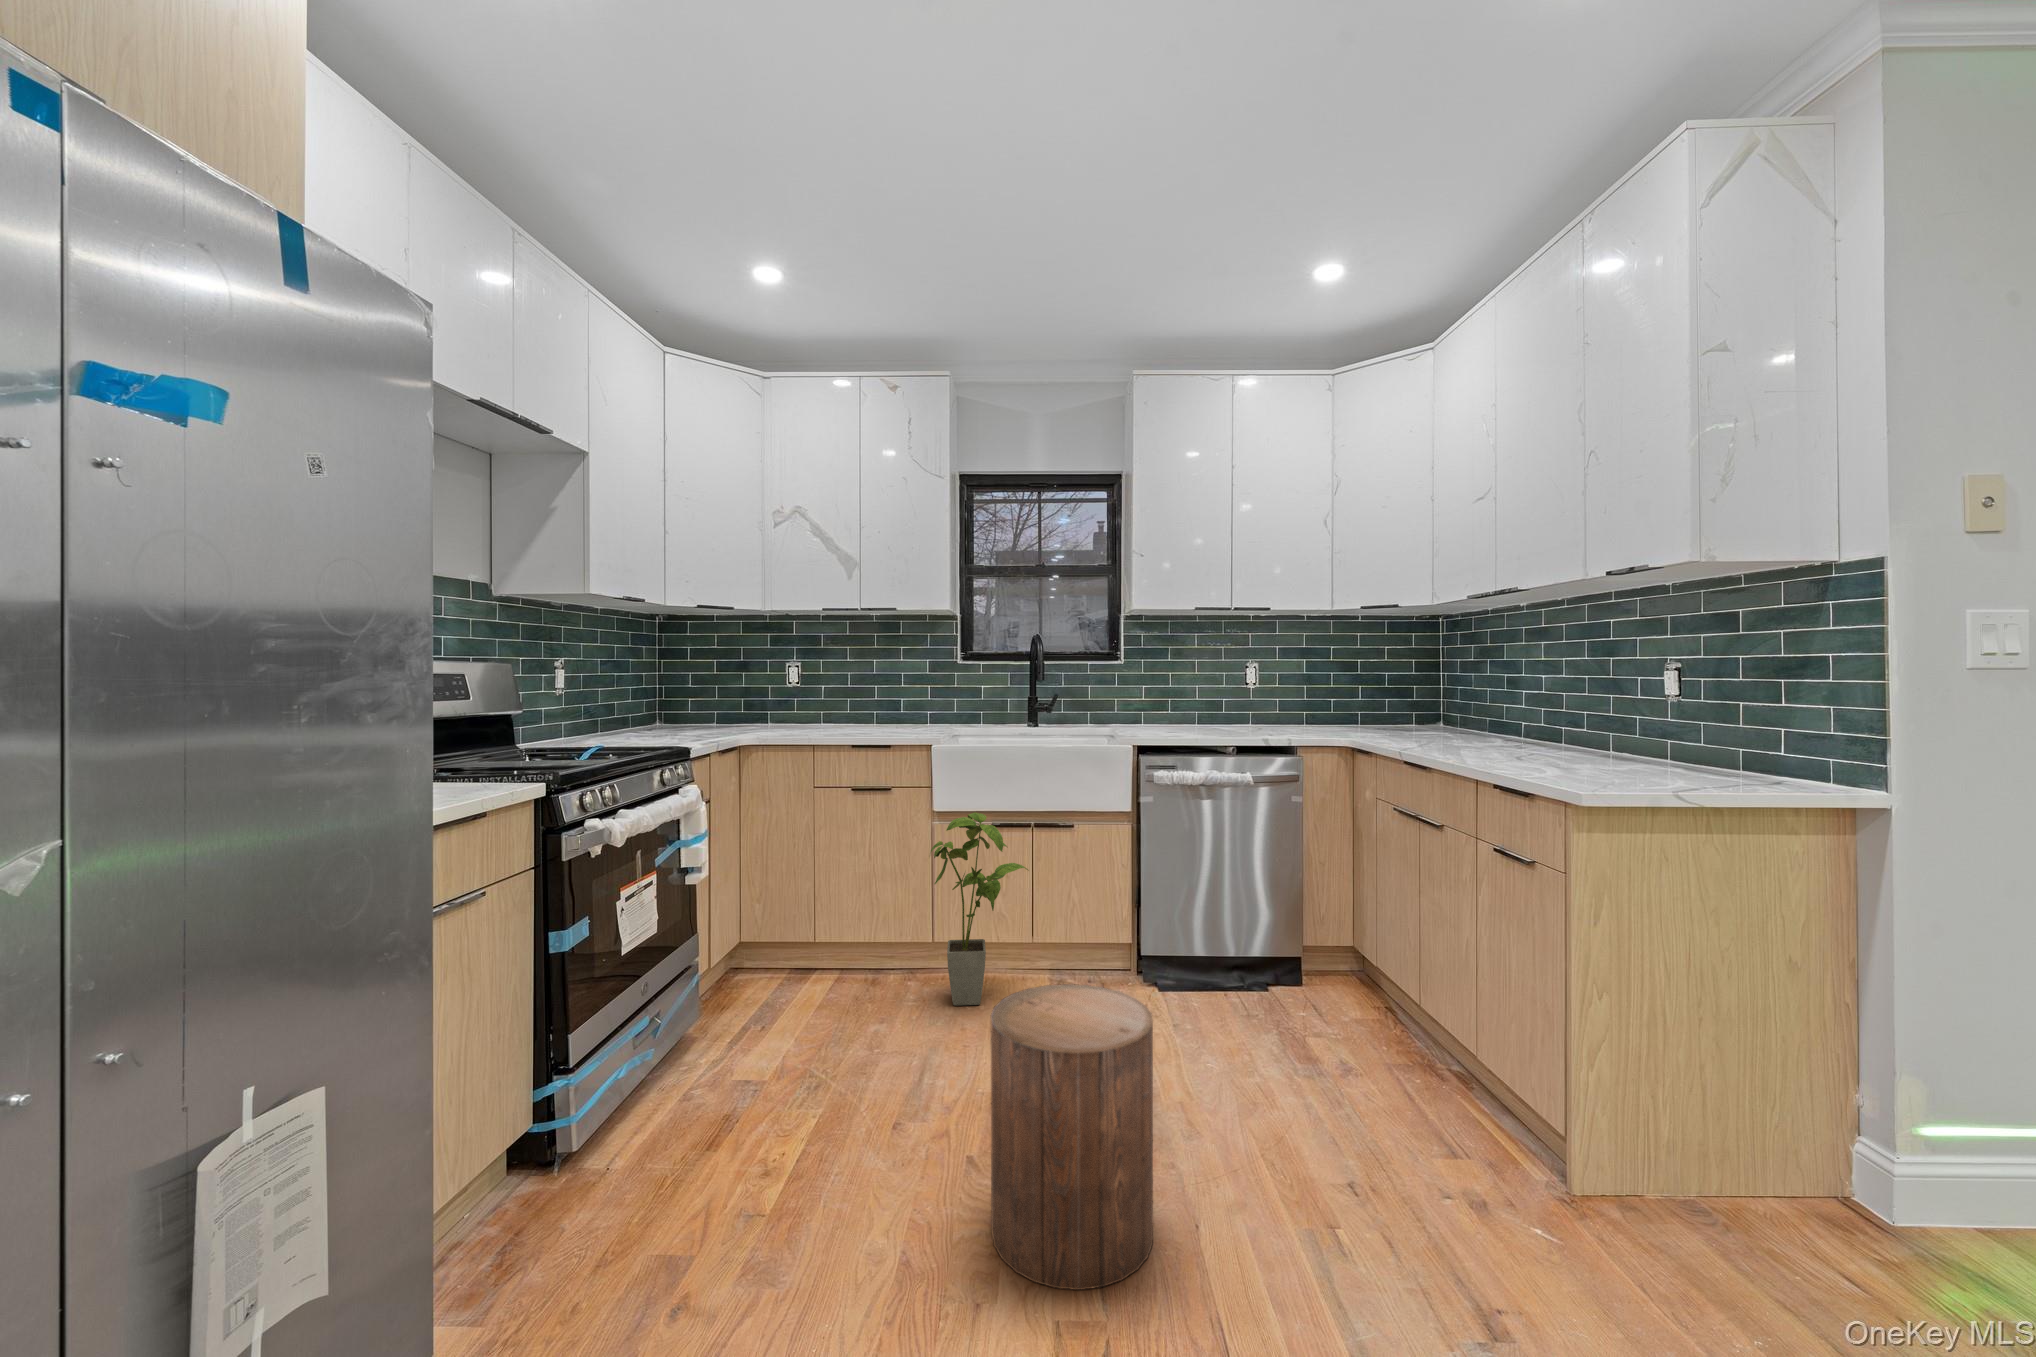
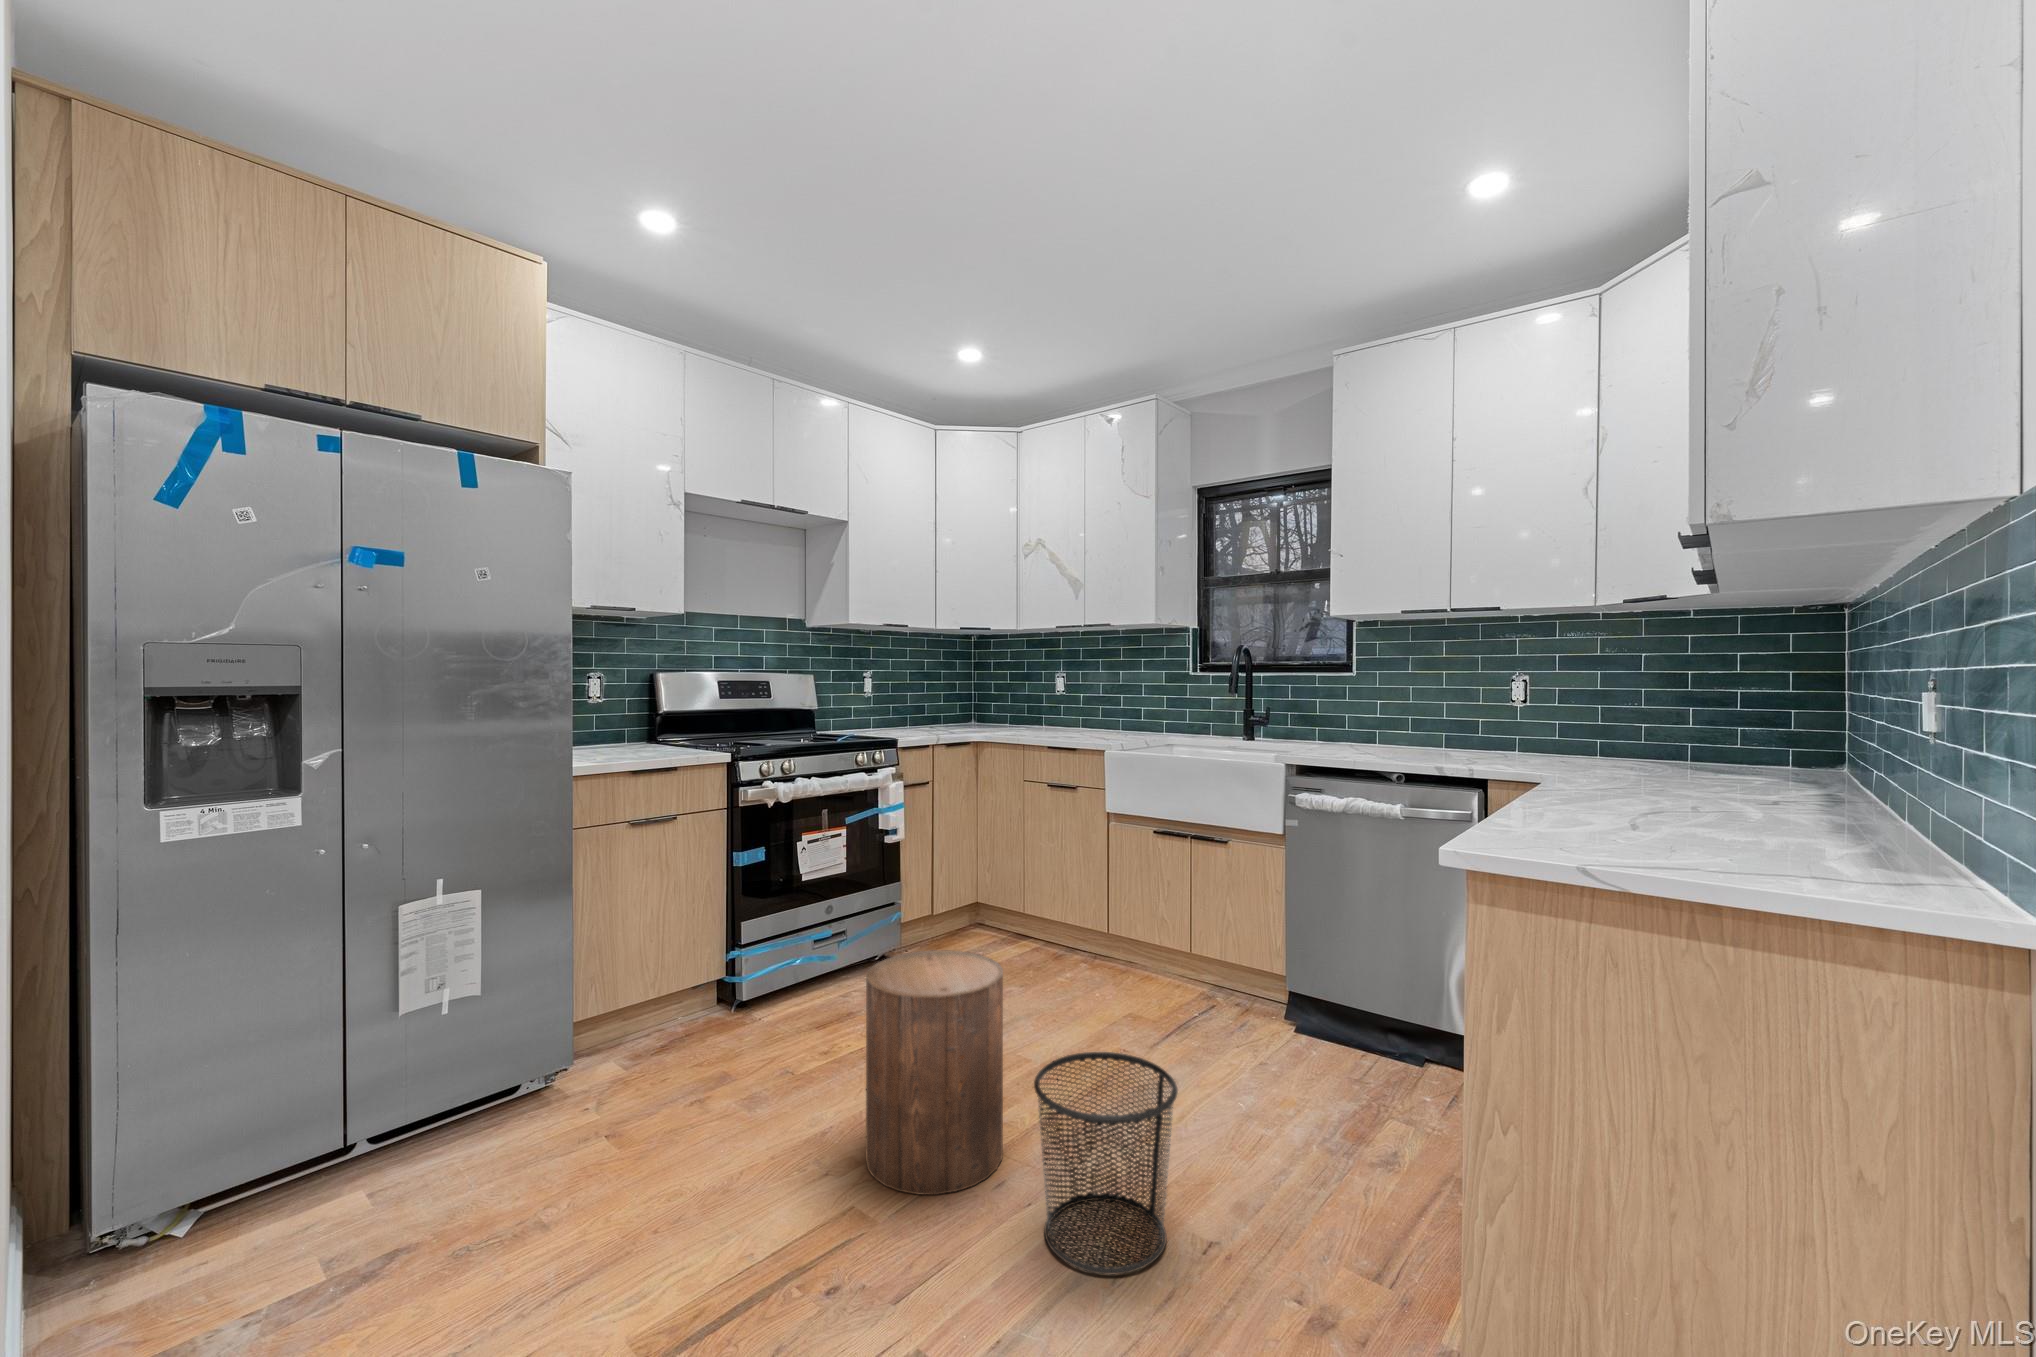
house plant: present [931,813,1028,1006] -> none [1068,815,1164,996]
waste bin: none [1234,1042,1388,1270] -> present [1034,1052,1178,1275]

